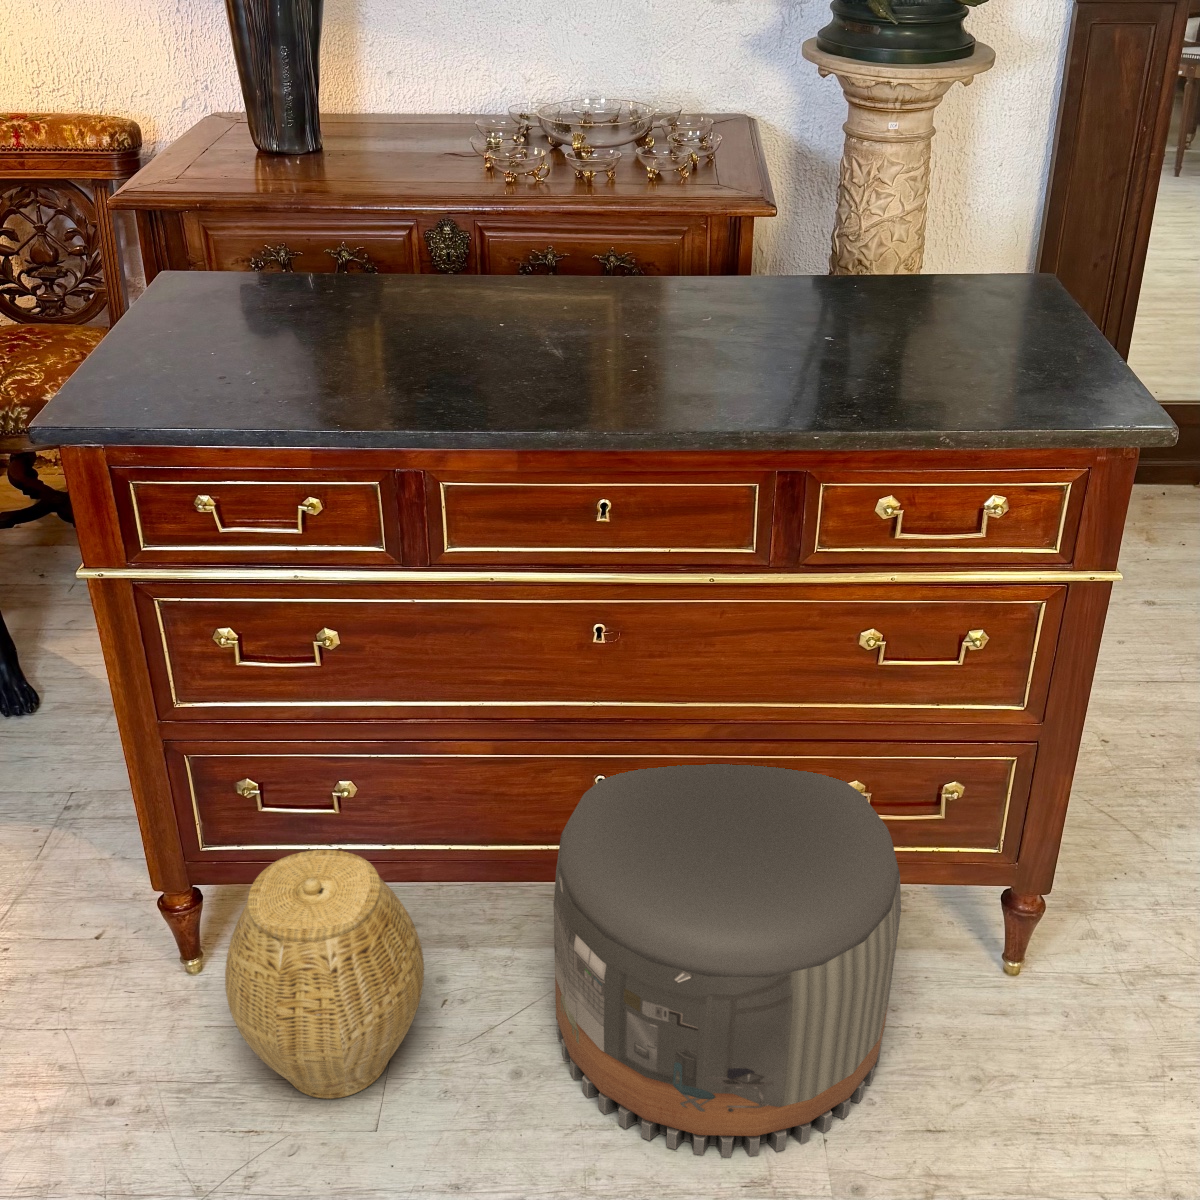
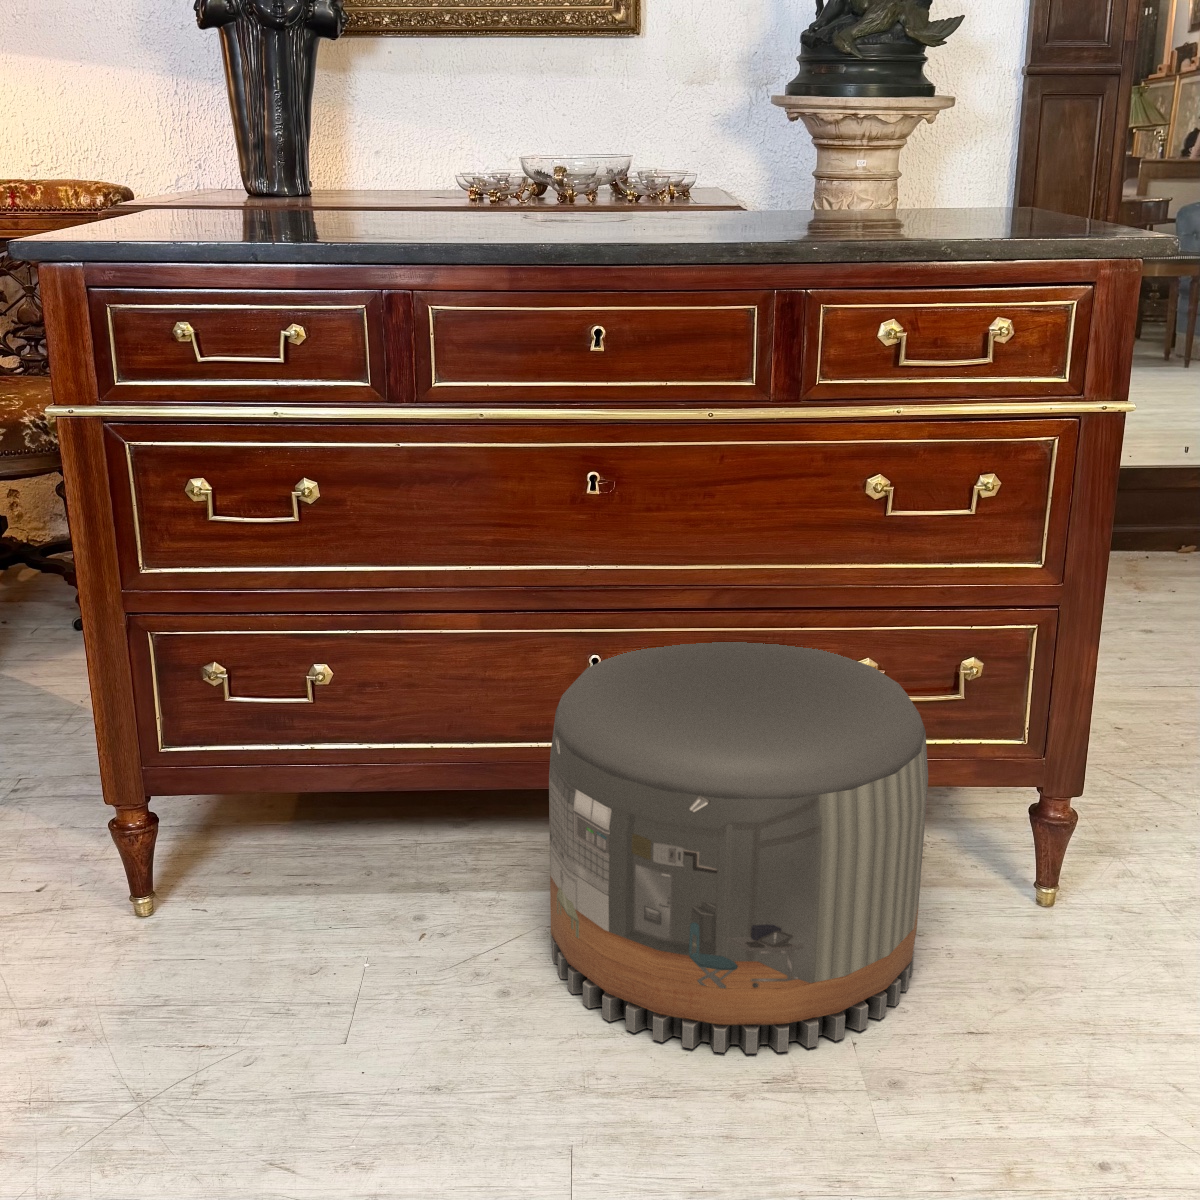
woven basket: present [225,850,424,1099] -> none [181,727,405,1015]

